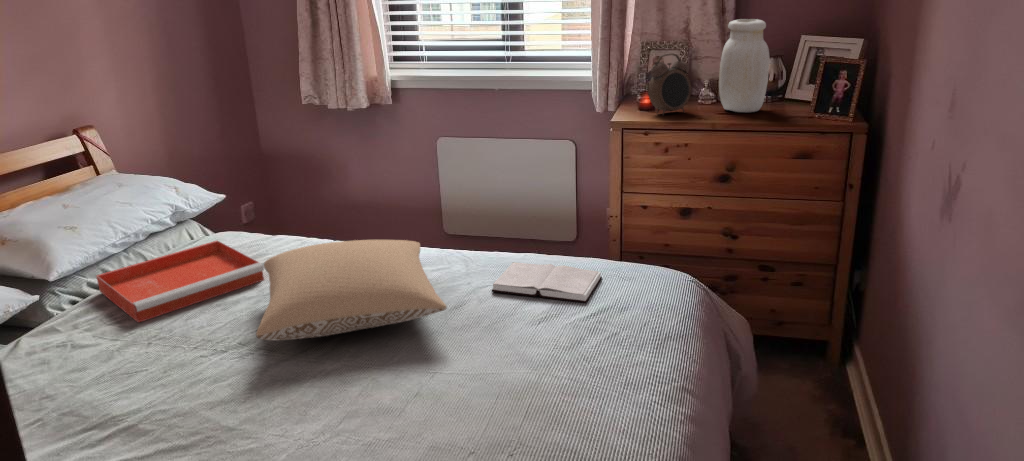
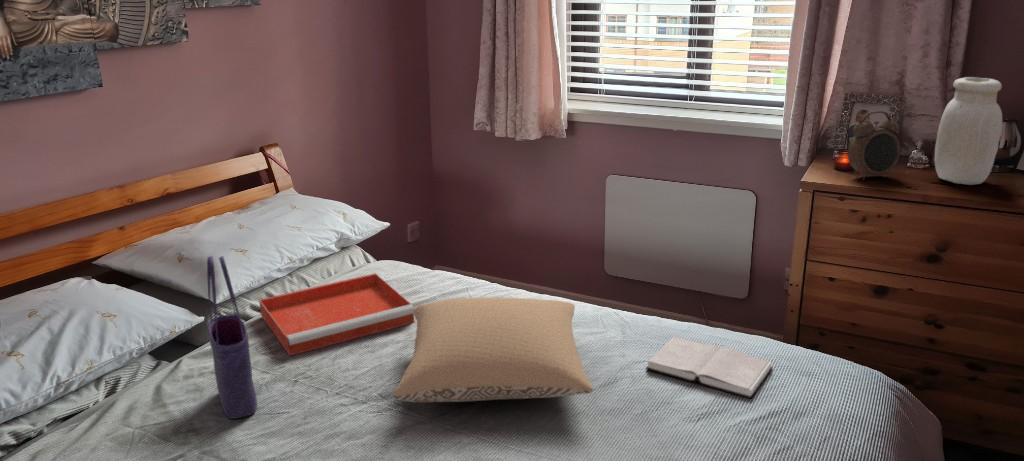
tote bag: none [43,218,112,383] -> present [207,256,257,419]

